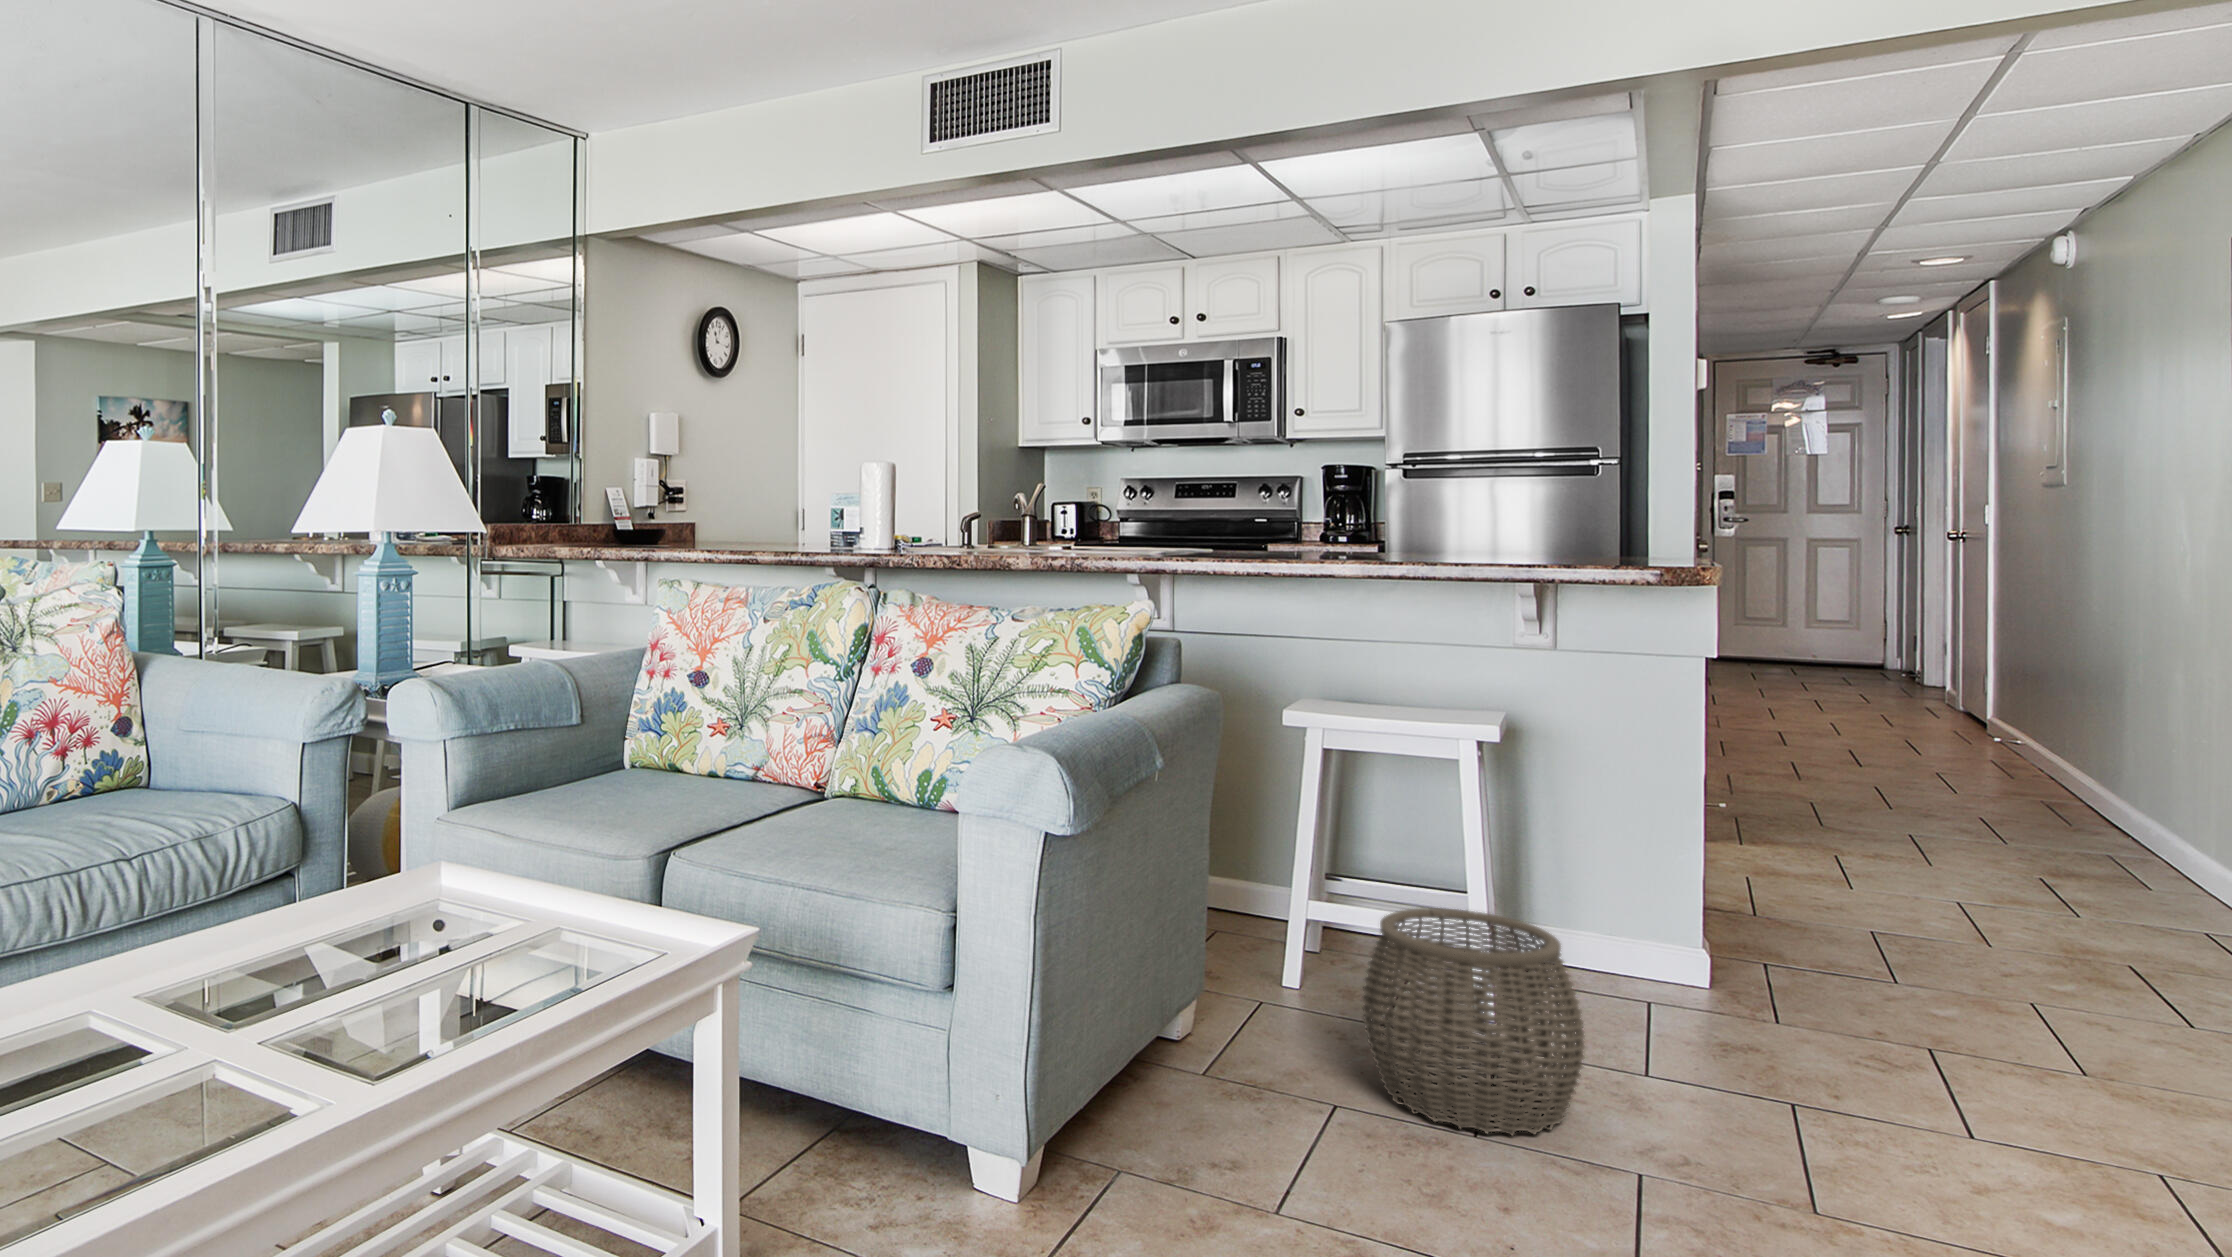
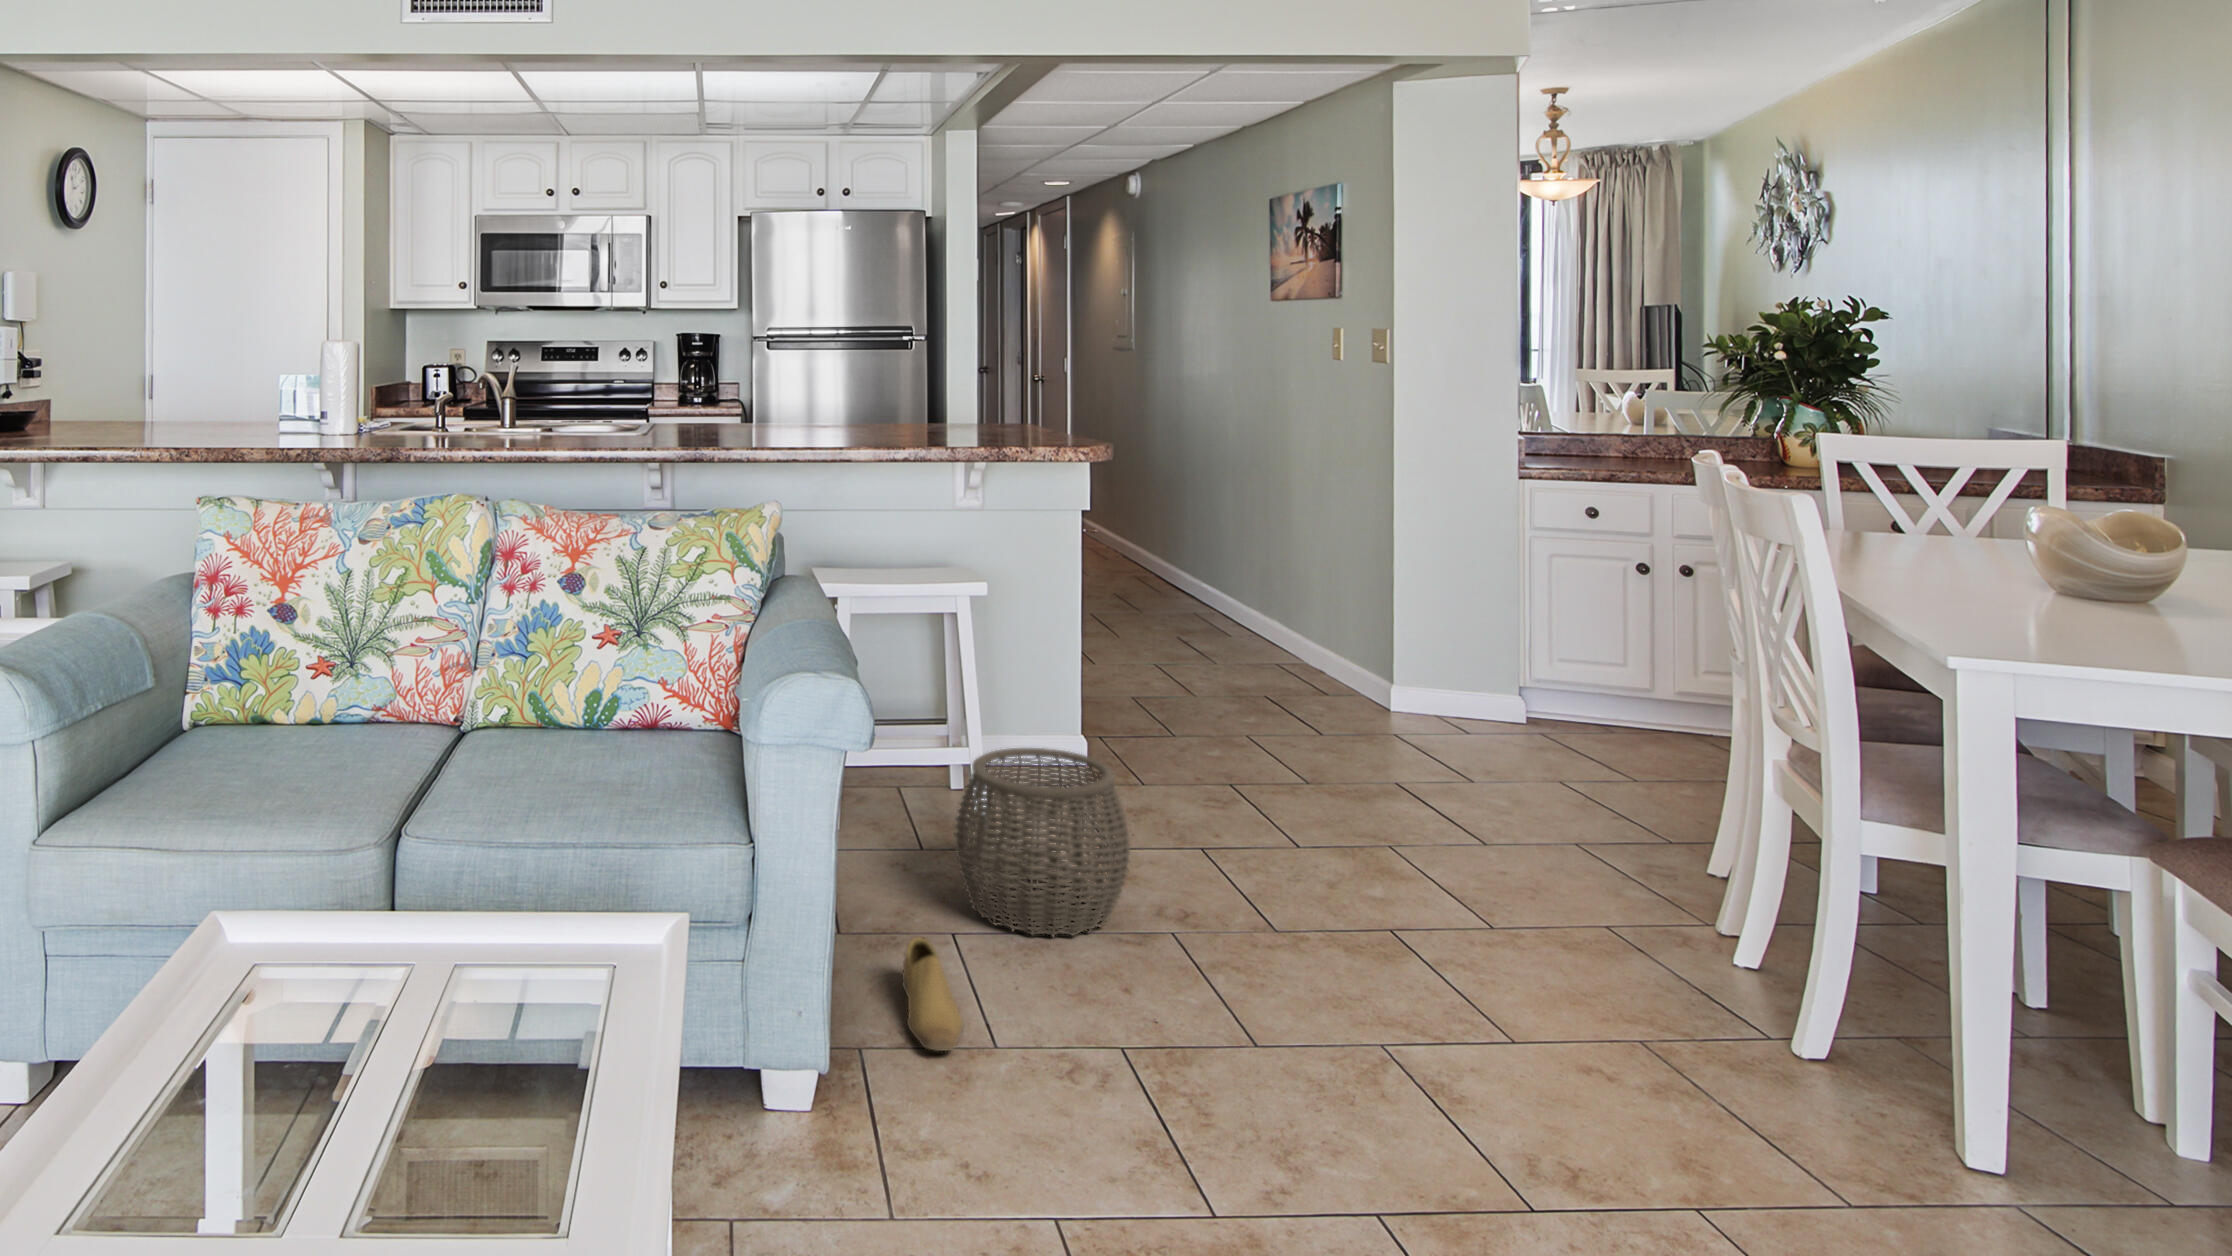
shoe: none [1194,1077,1274,1188] -> present [902,937,963,1051]

